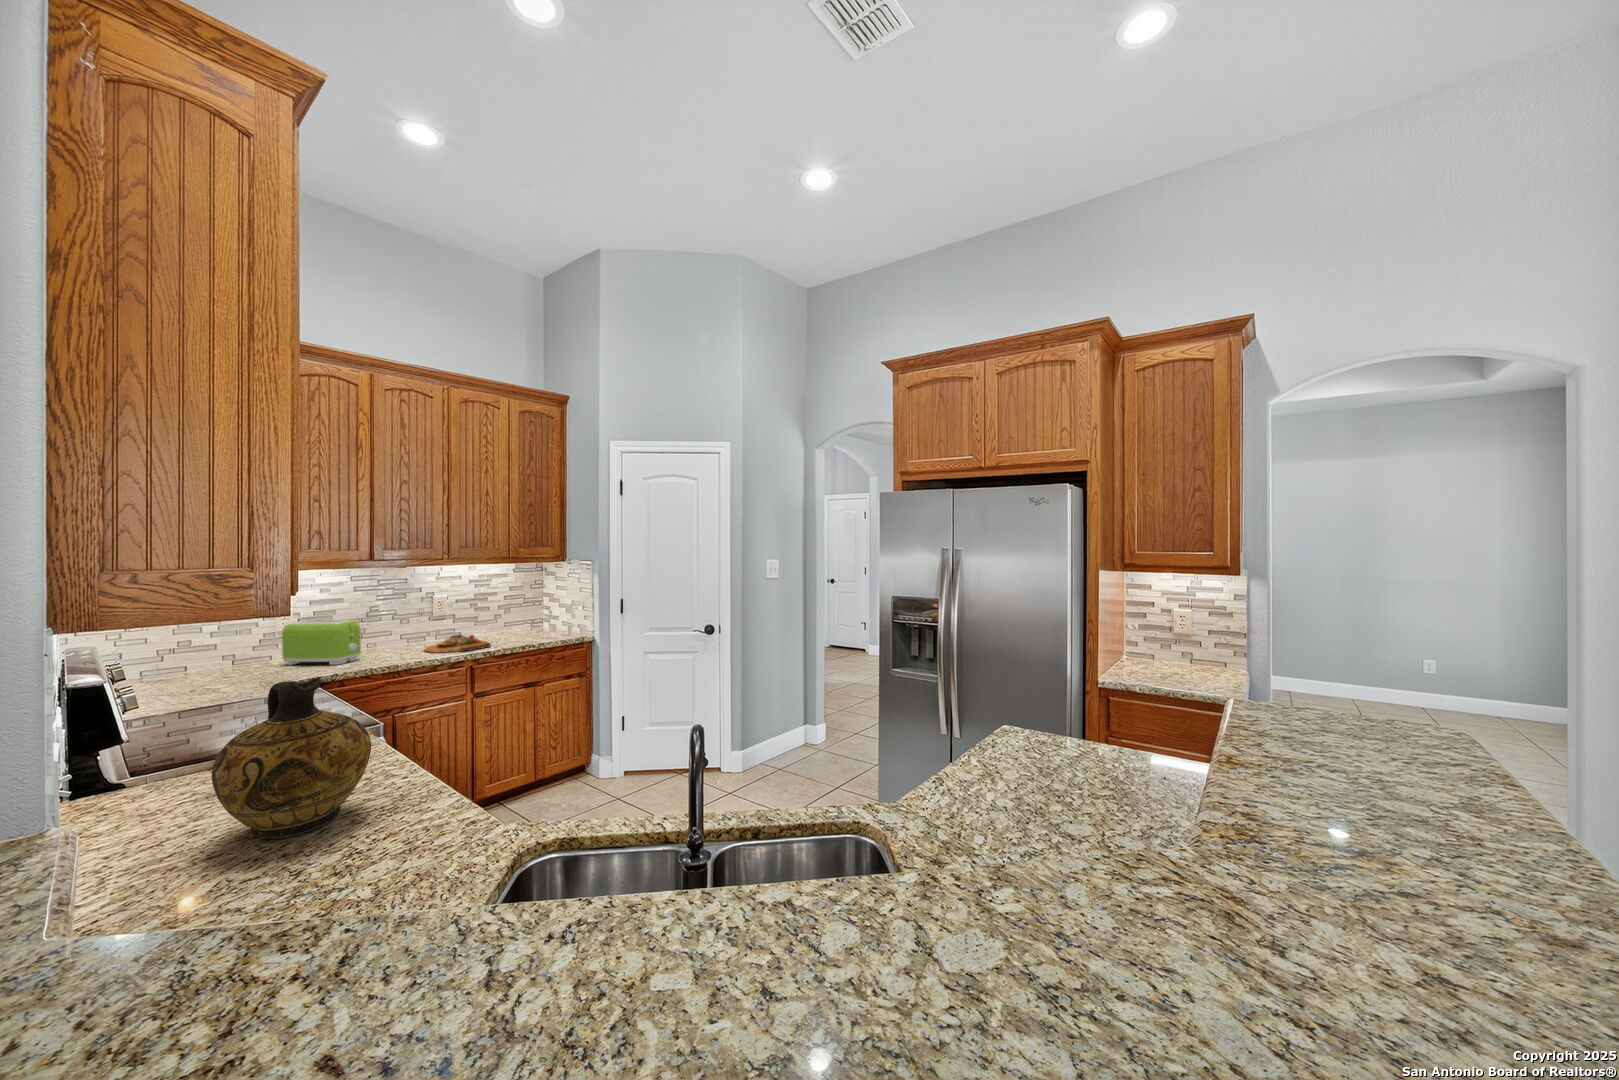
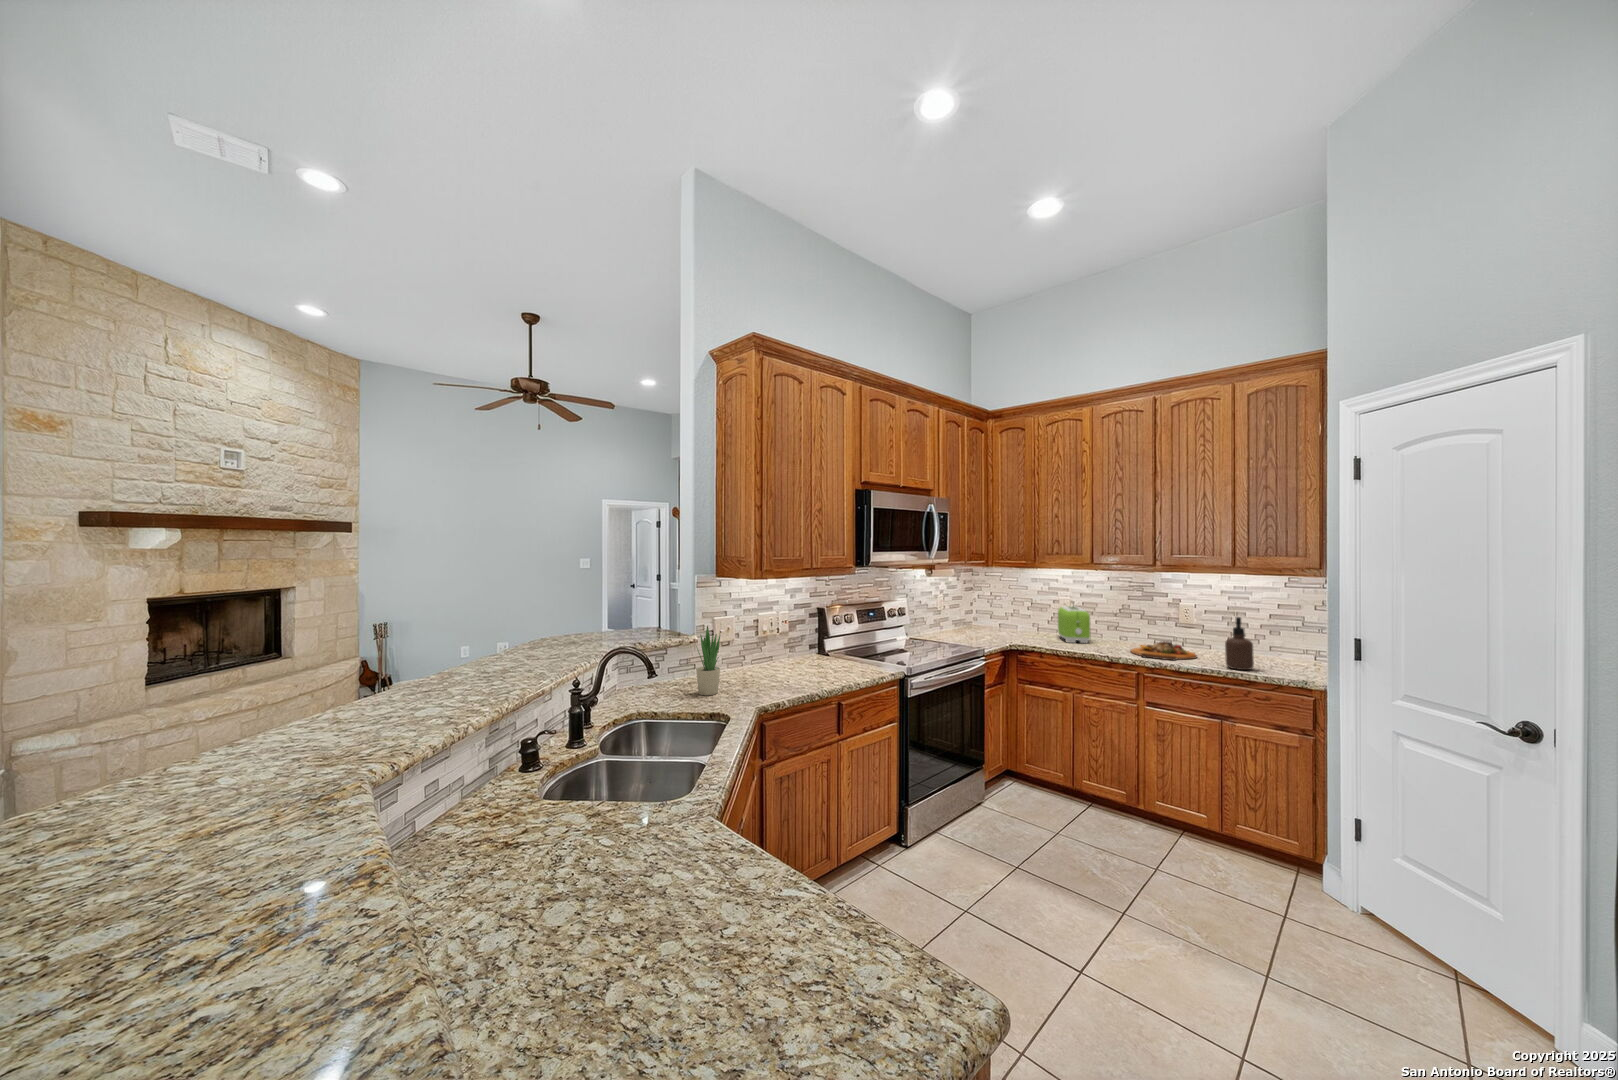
soap dispenser: none [529,597,549,641] -> present [1225,617,1254,670]
ceramic jug: present [212,677,371,839] -> none [732,612,783,678]
potted plant: none [404,696,465,859] -> present [696,626,720,696]

